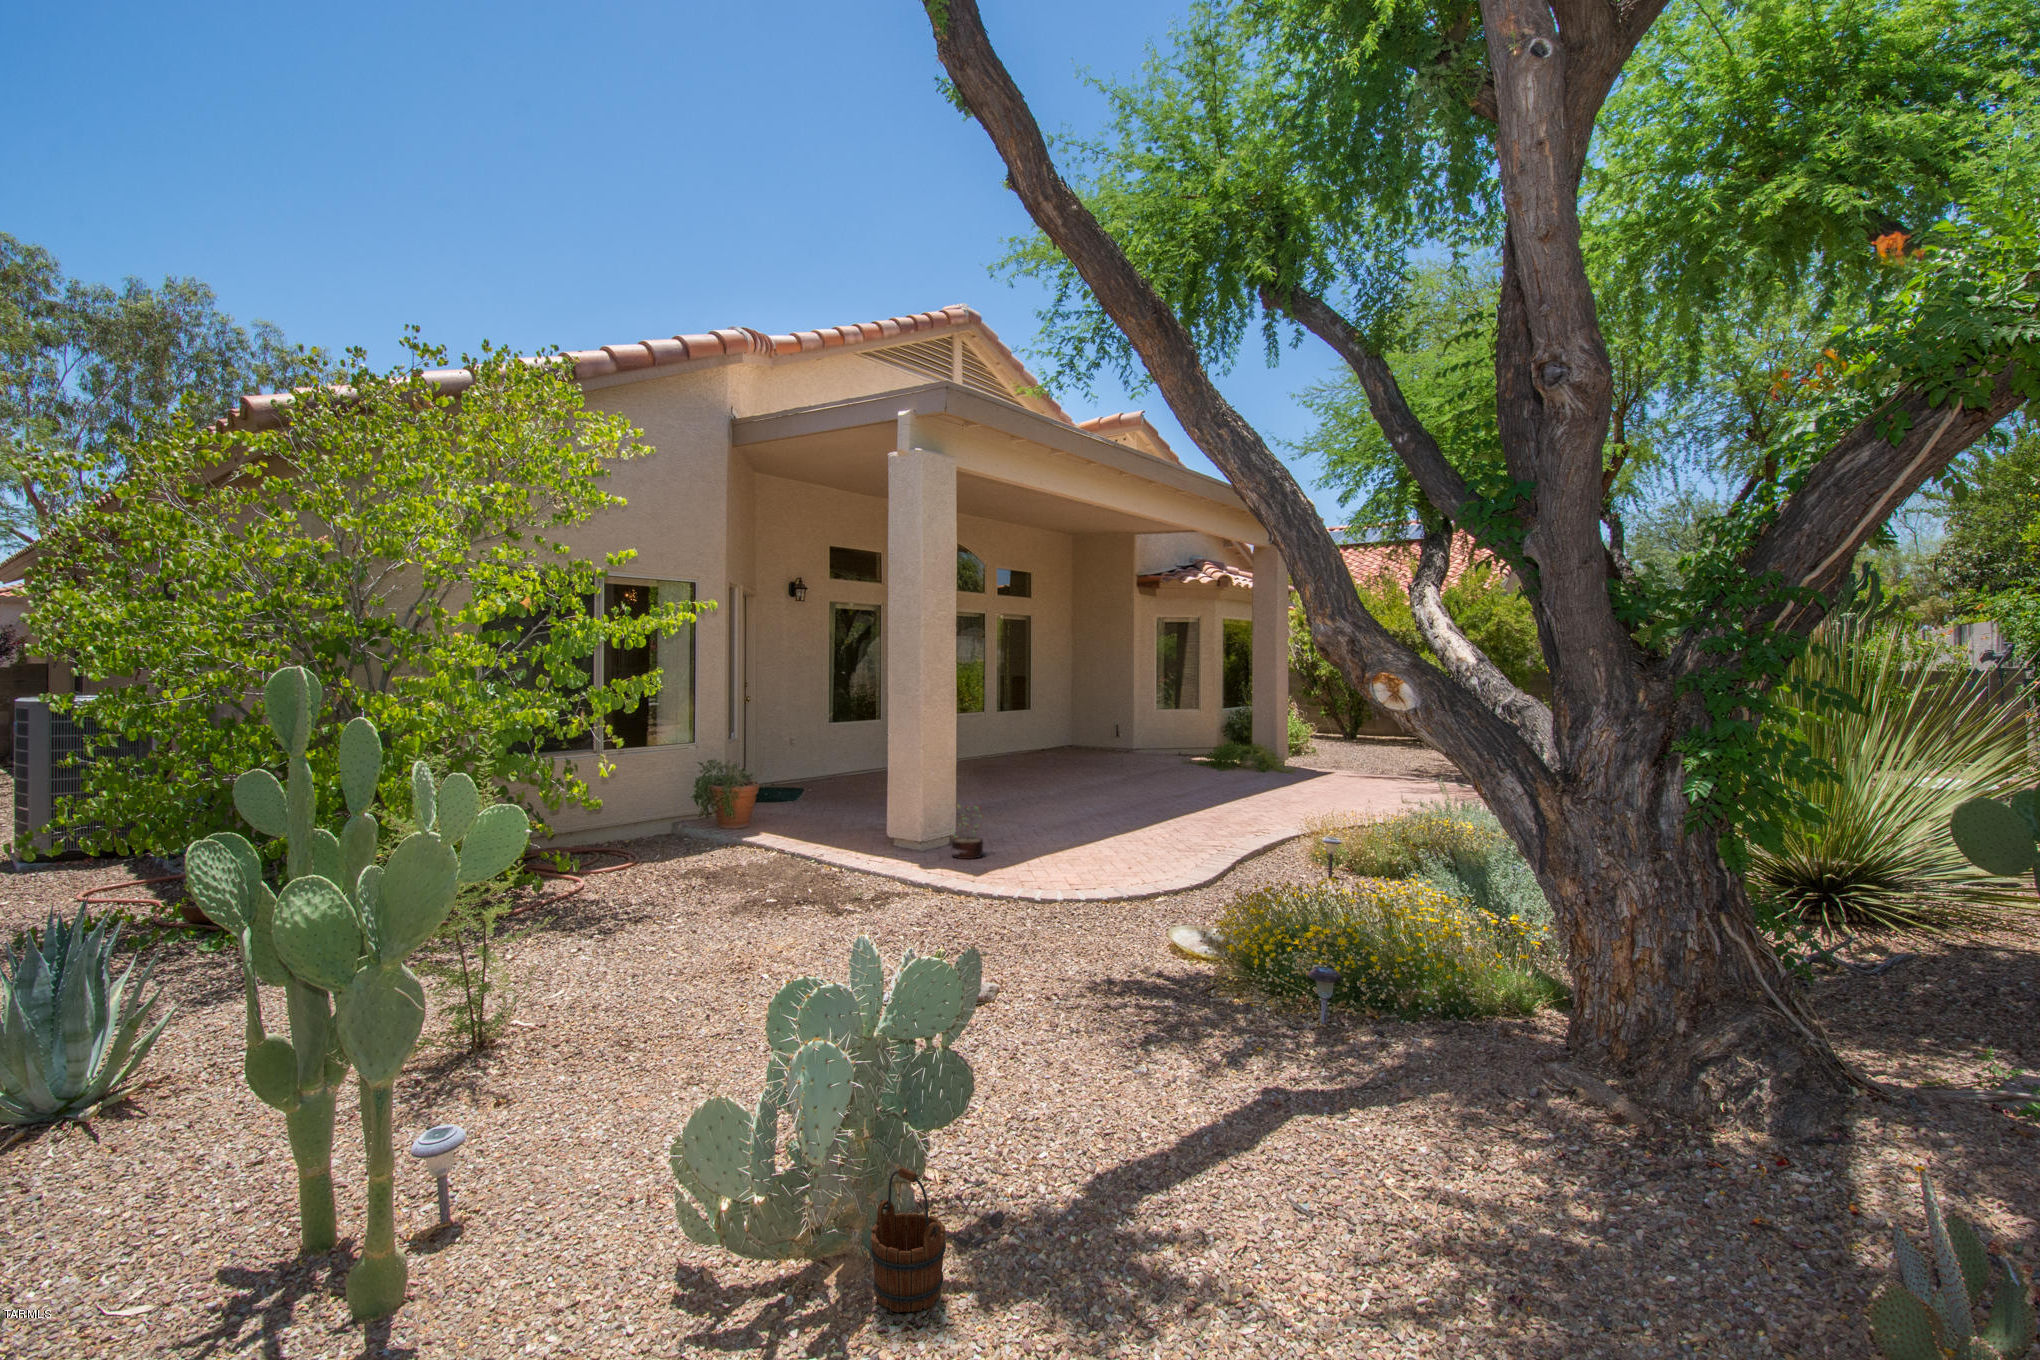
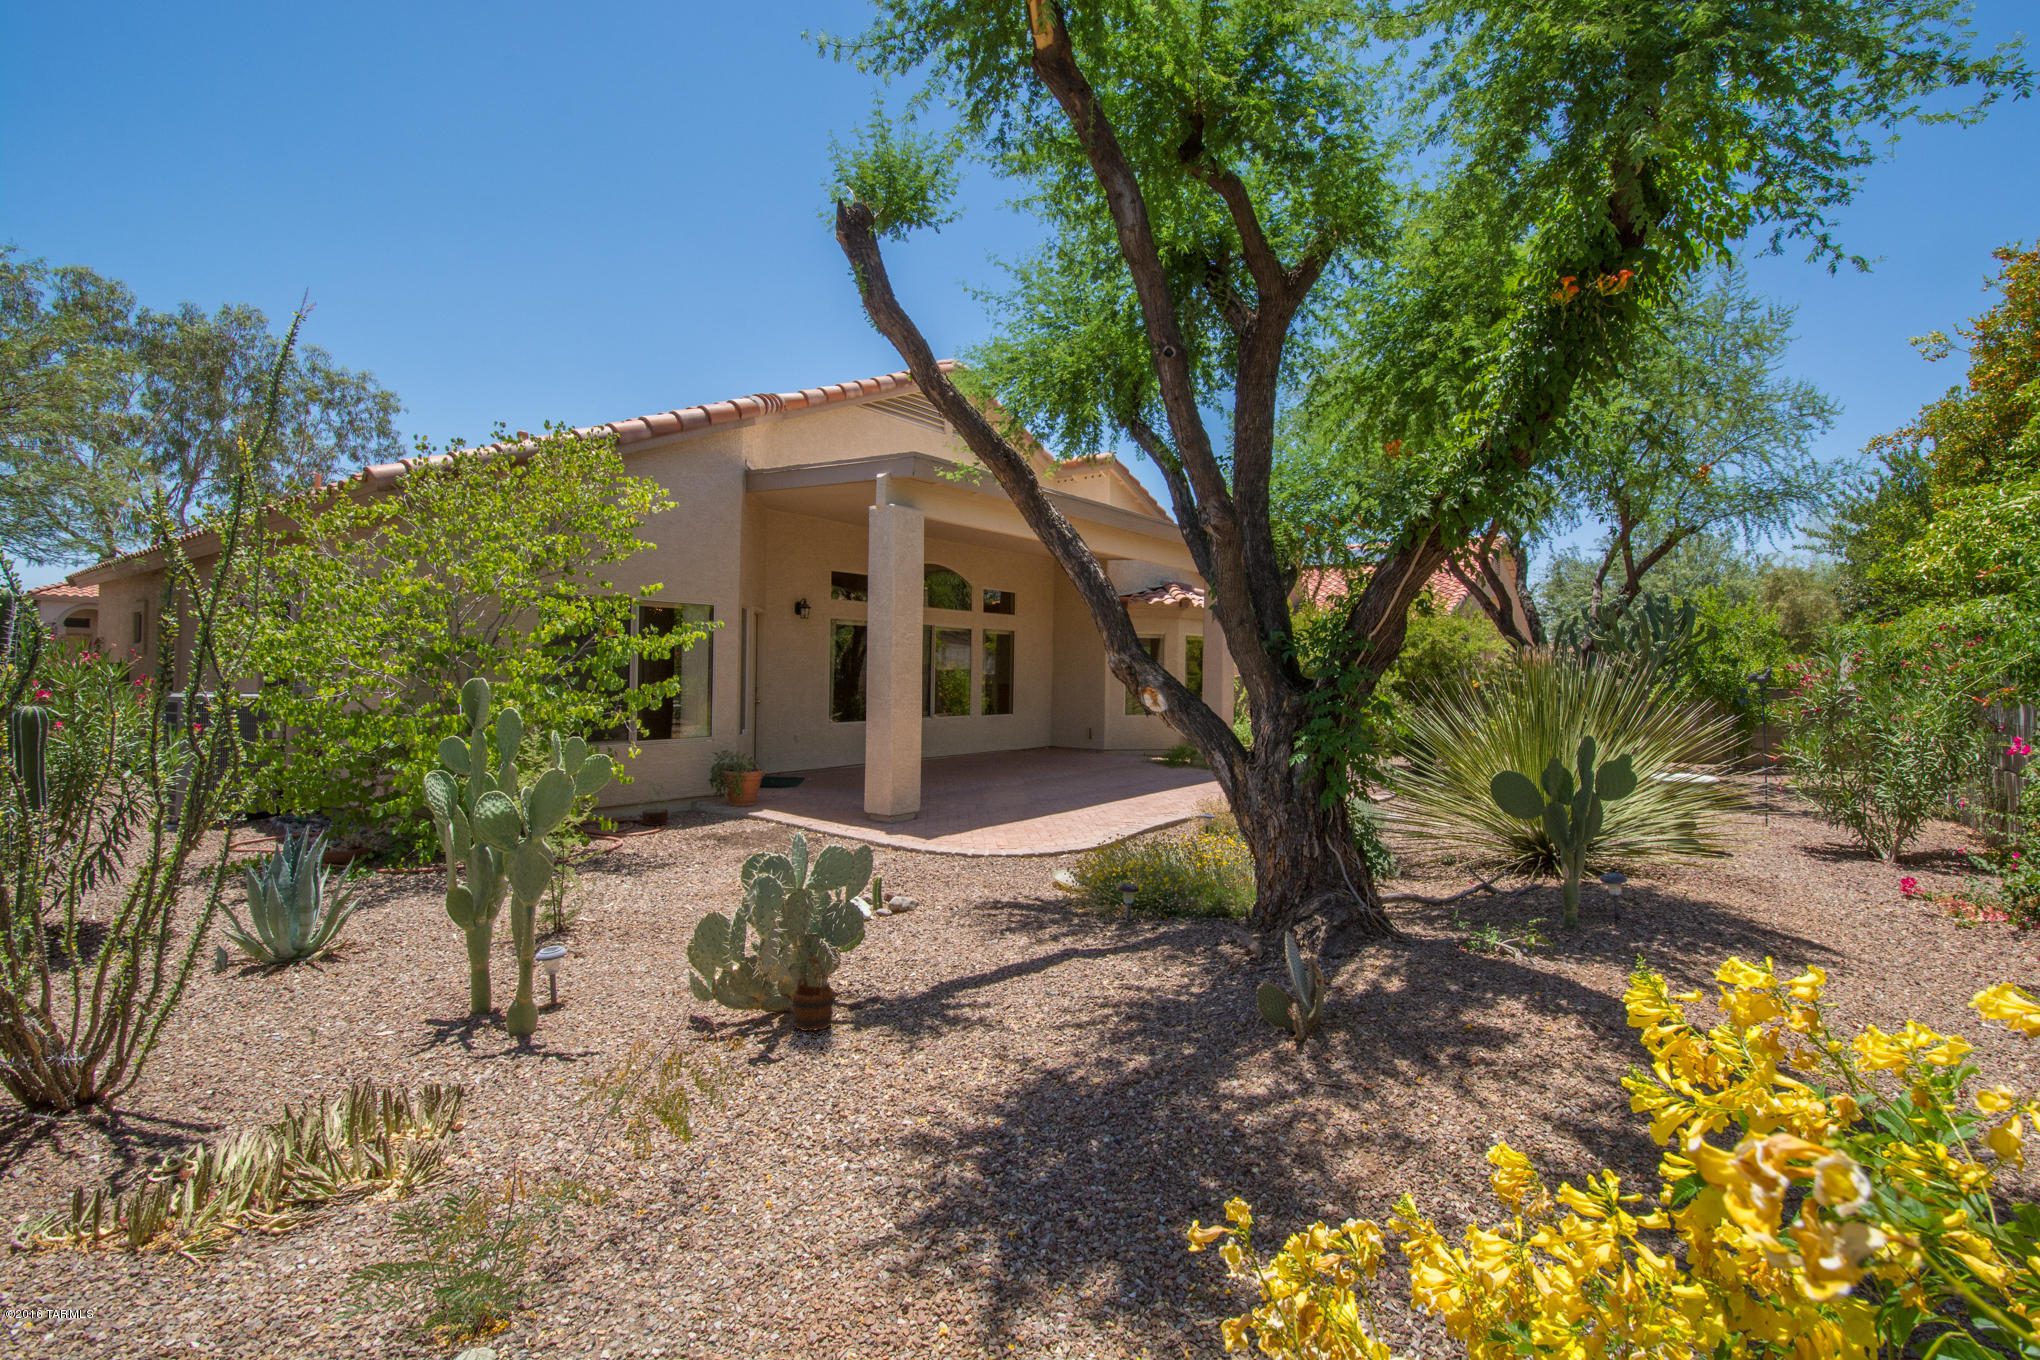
decorative plant: present [951,804,983,859] -> present [638,783,668,826]

